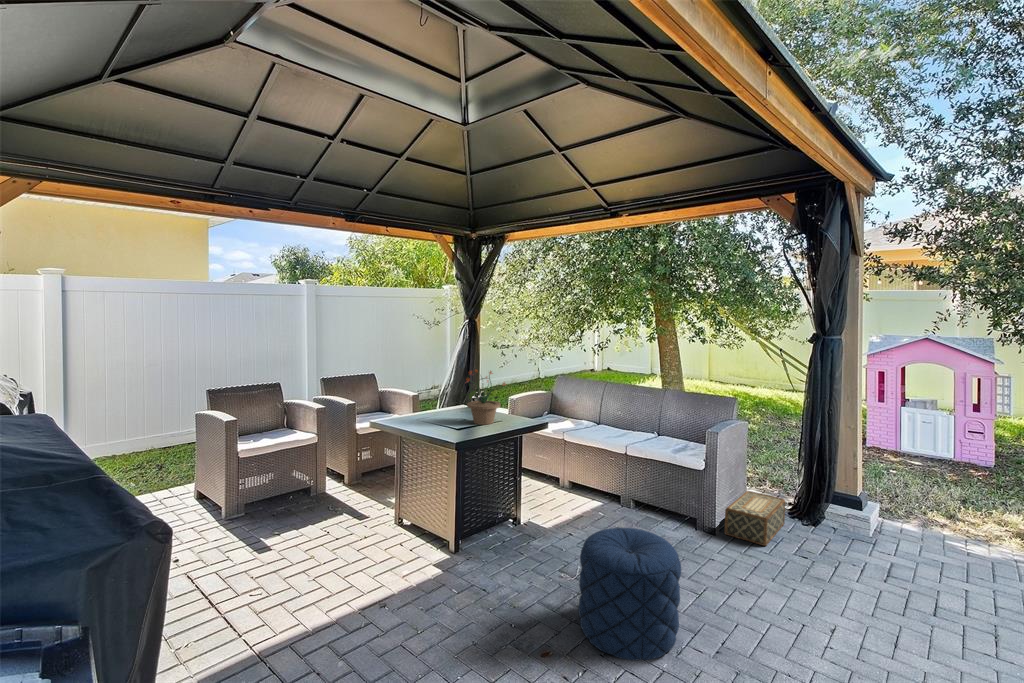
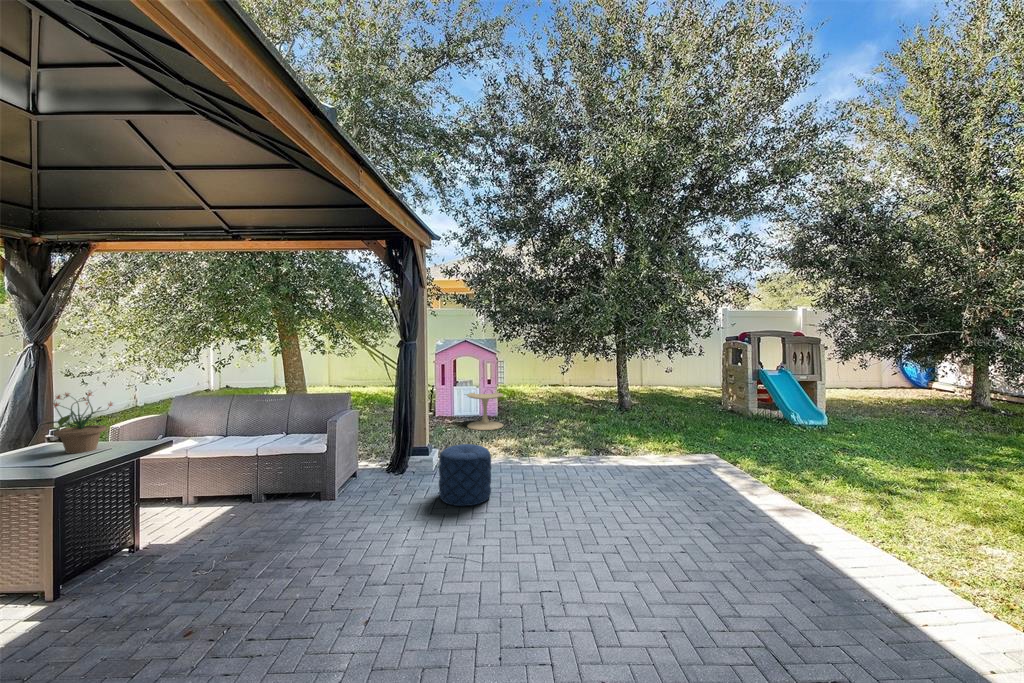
side table: none [919,418,1002,485] -> present [467,392,503,430]
woven basket: present [725,491,785,546] -> none [348,461,390,498]
pouf: present [578,528,681,660] -> present [439,444,491,506]

